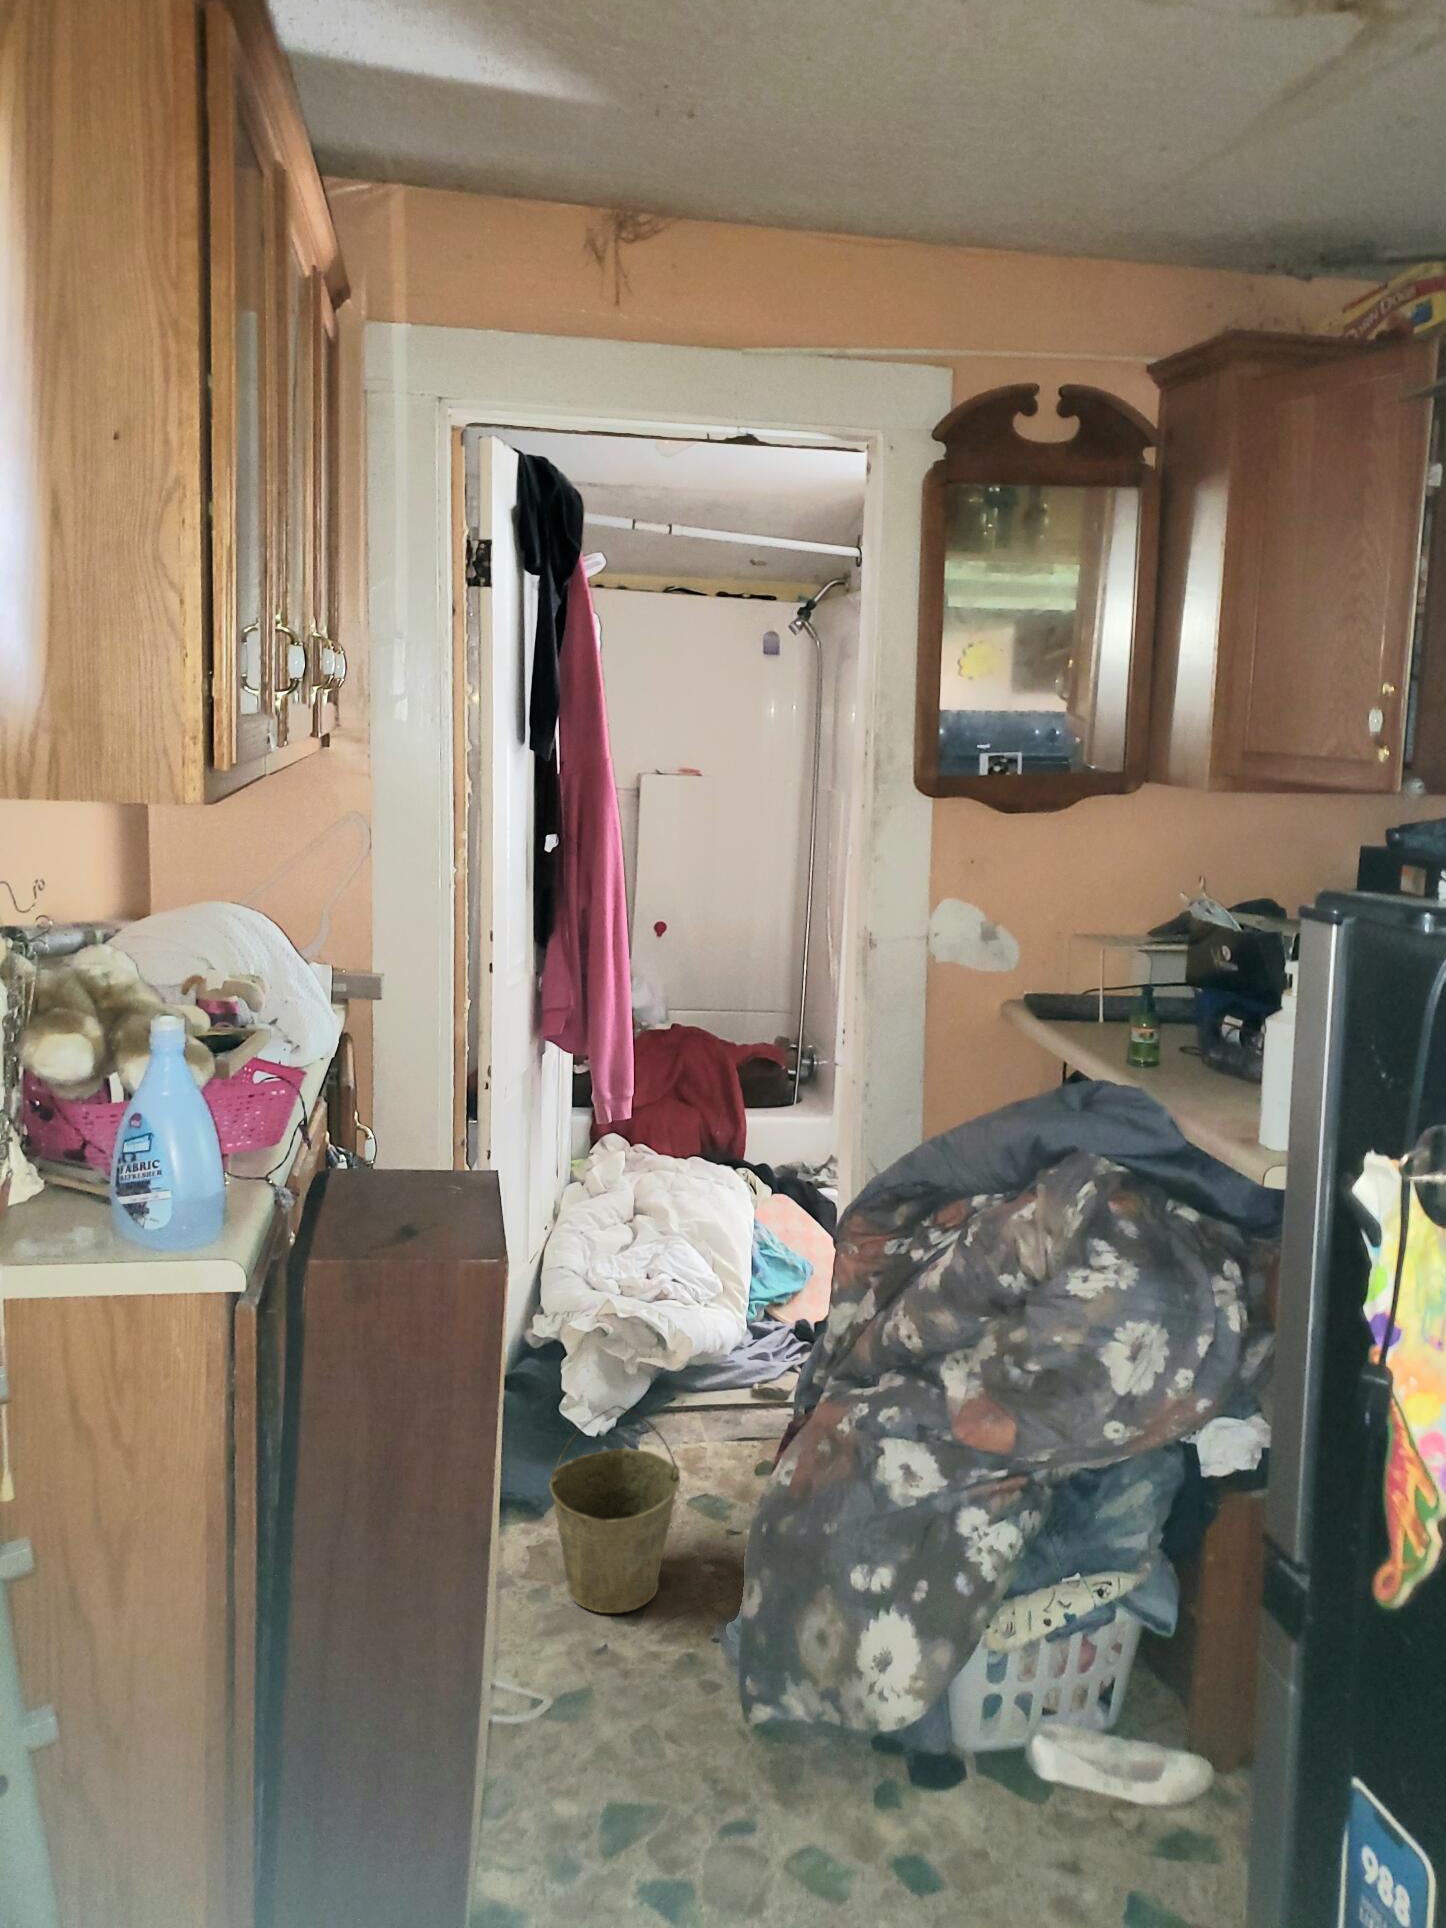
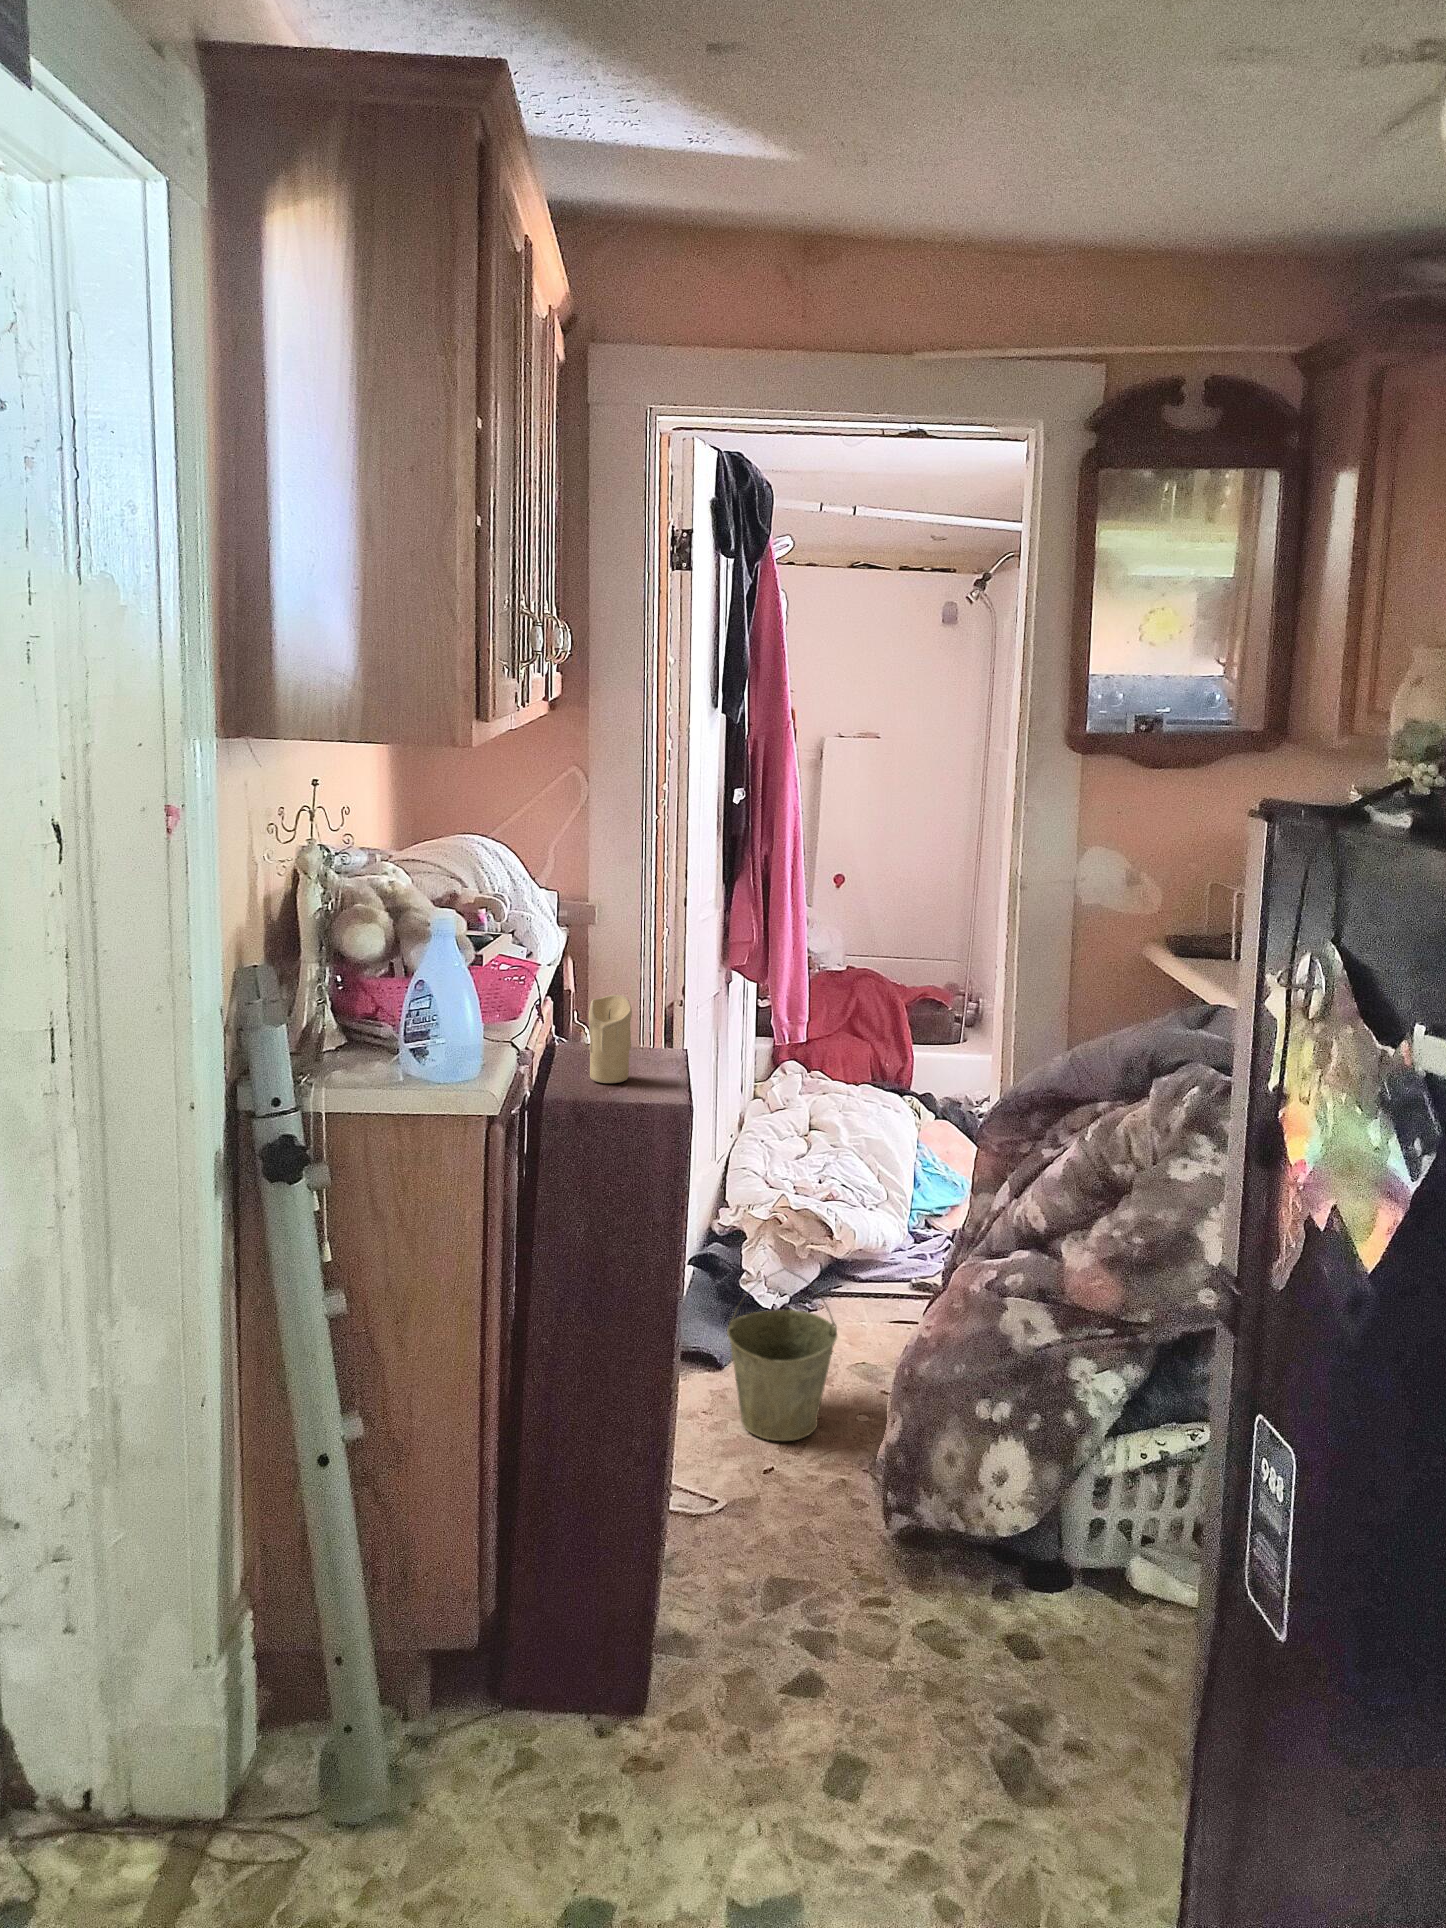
candle: none [371,1104,426,1217] -> present [589,995,632,1083]

